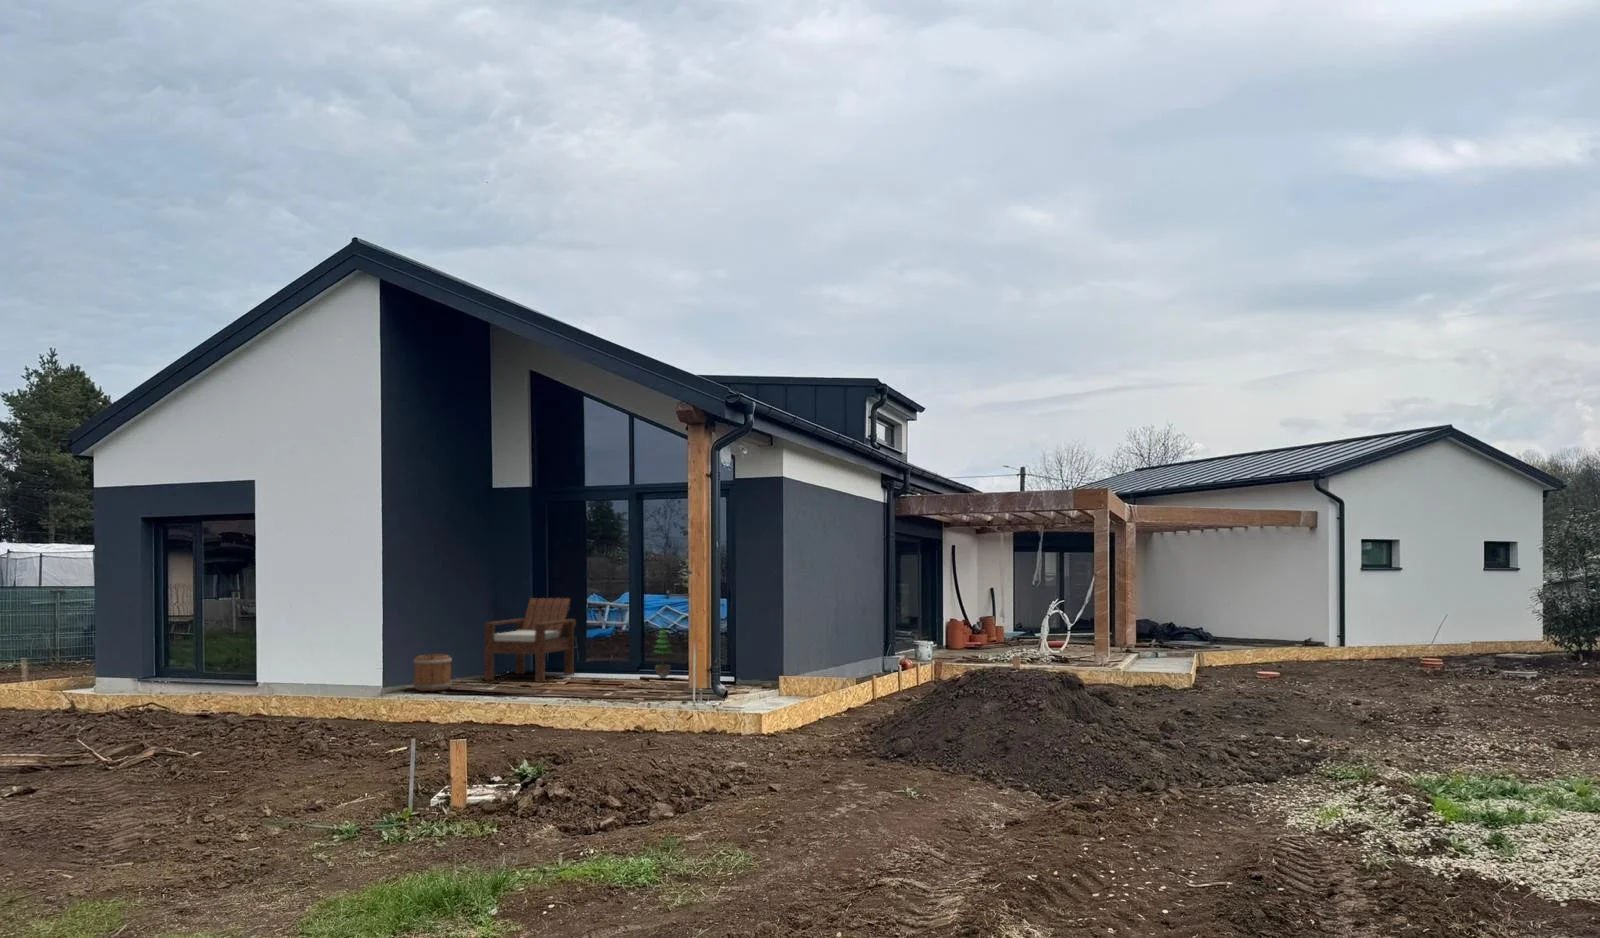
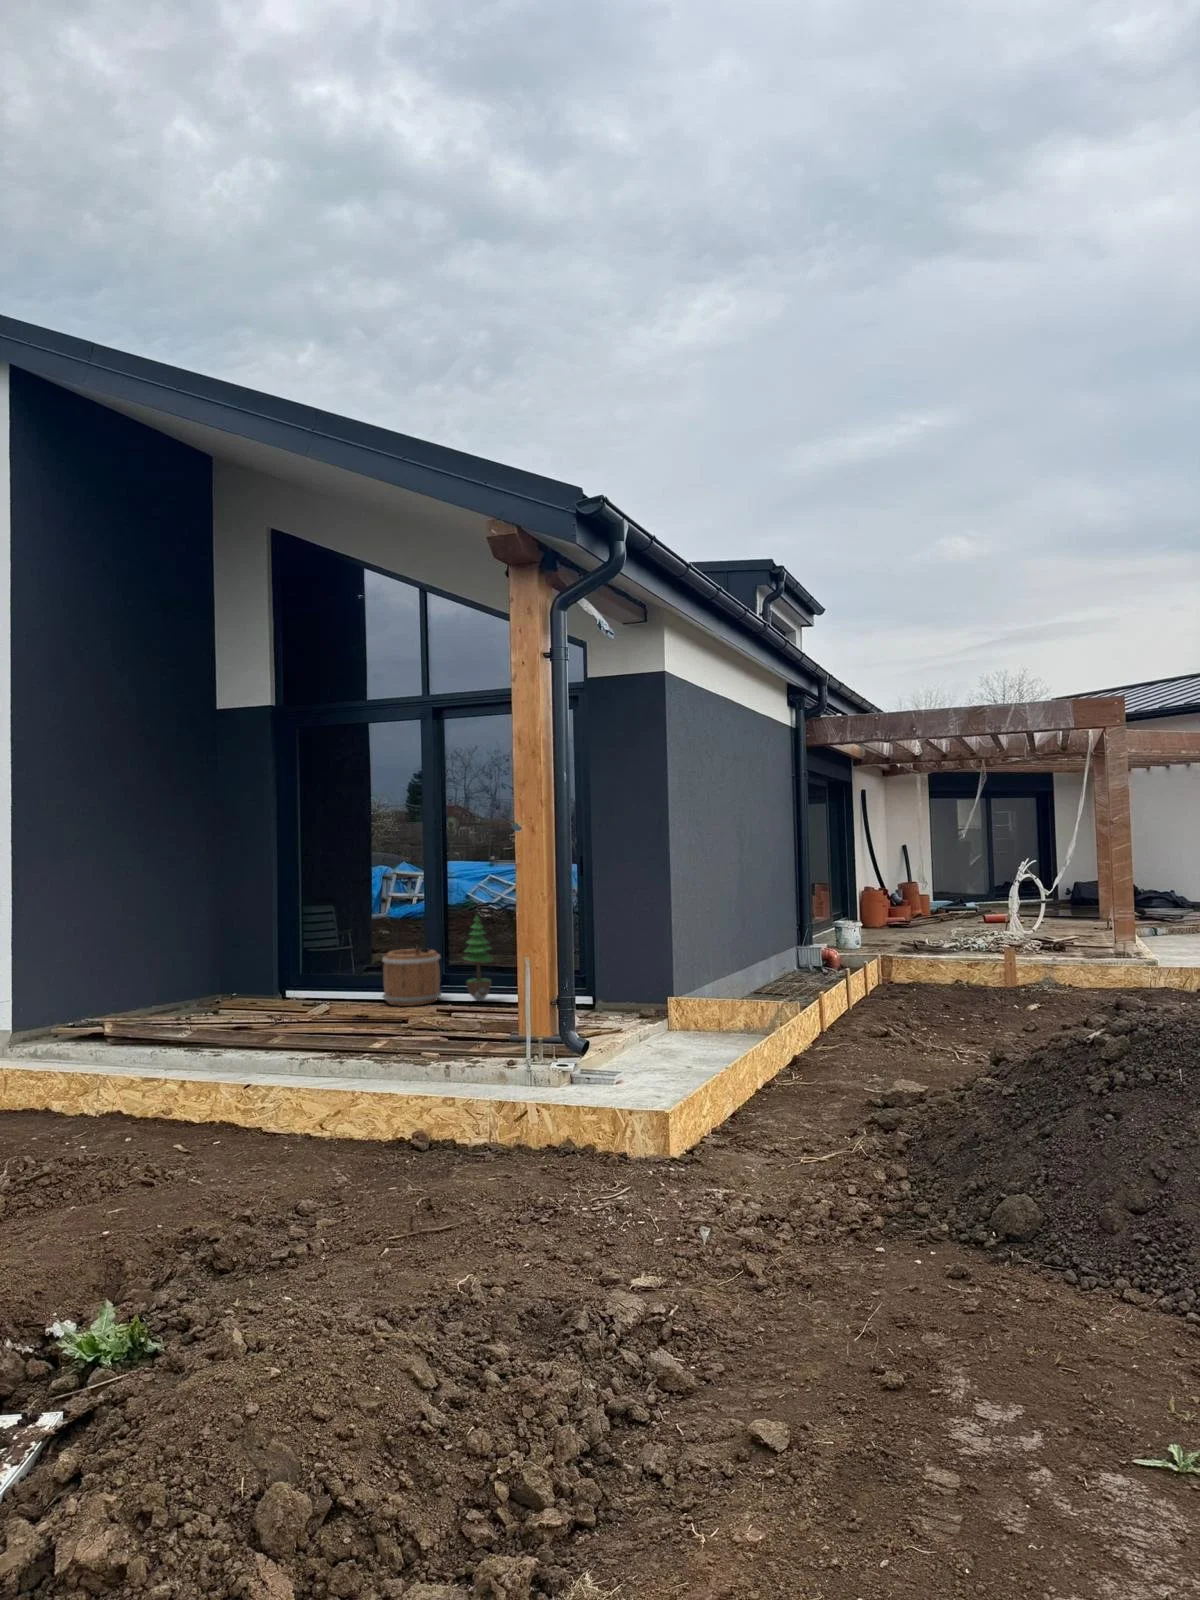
chair: present [484,598,576,682] -> none [197,874,345,1010]
bucket: present [413,654,452,691] -> present [382,949,442,1006]

